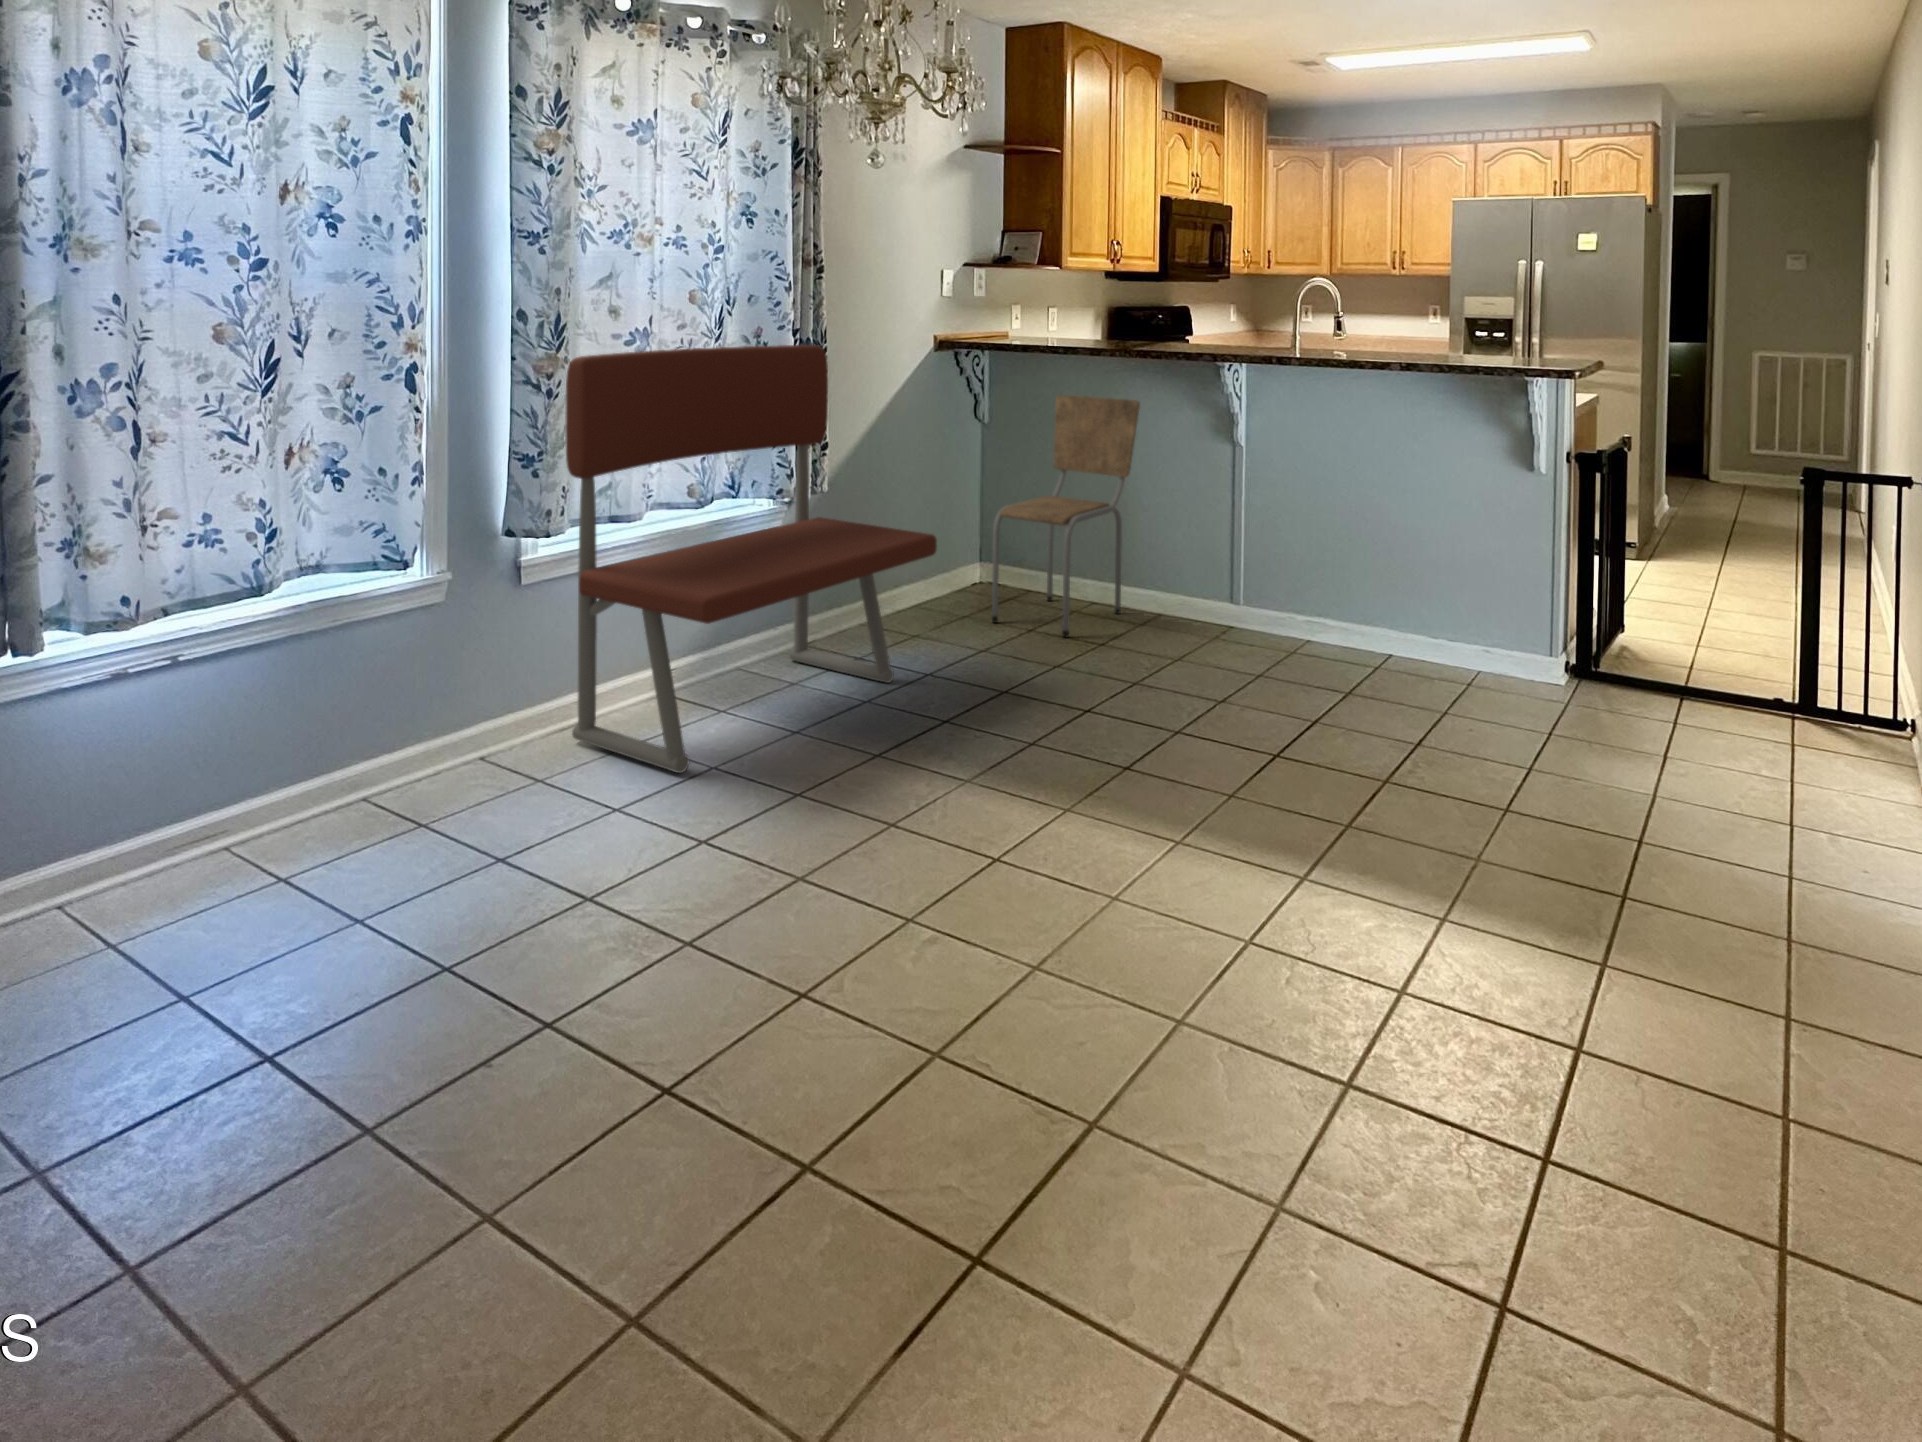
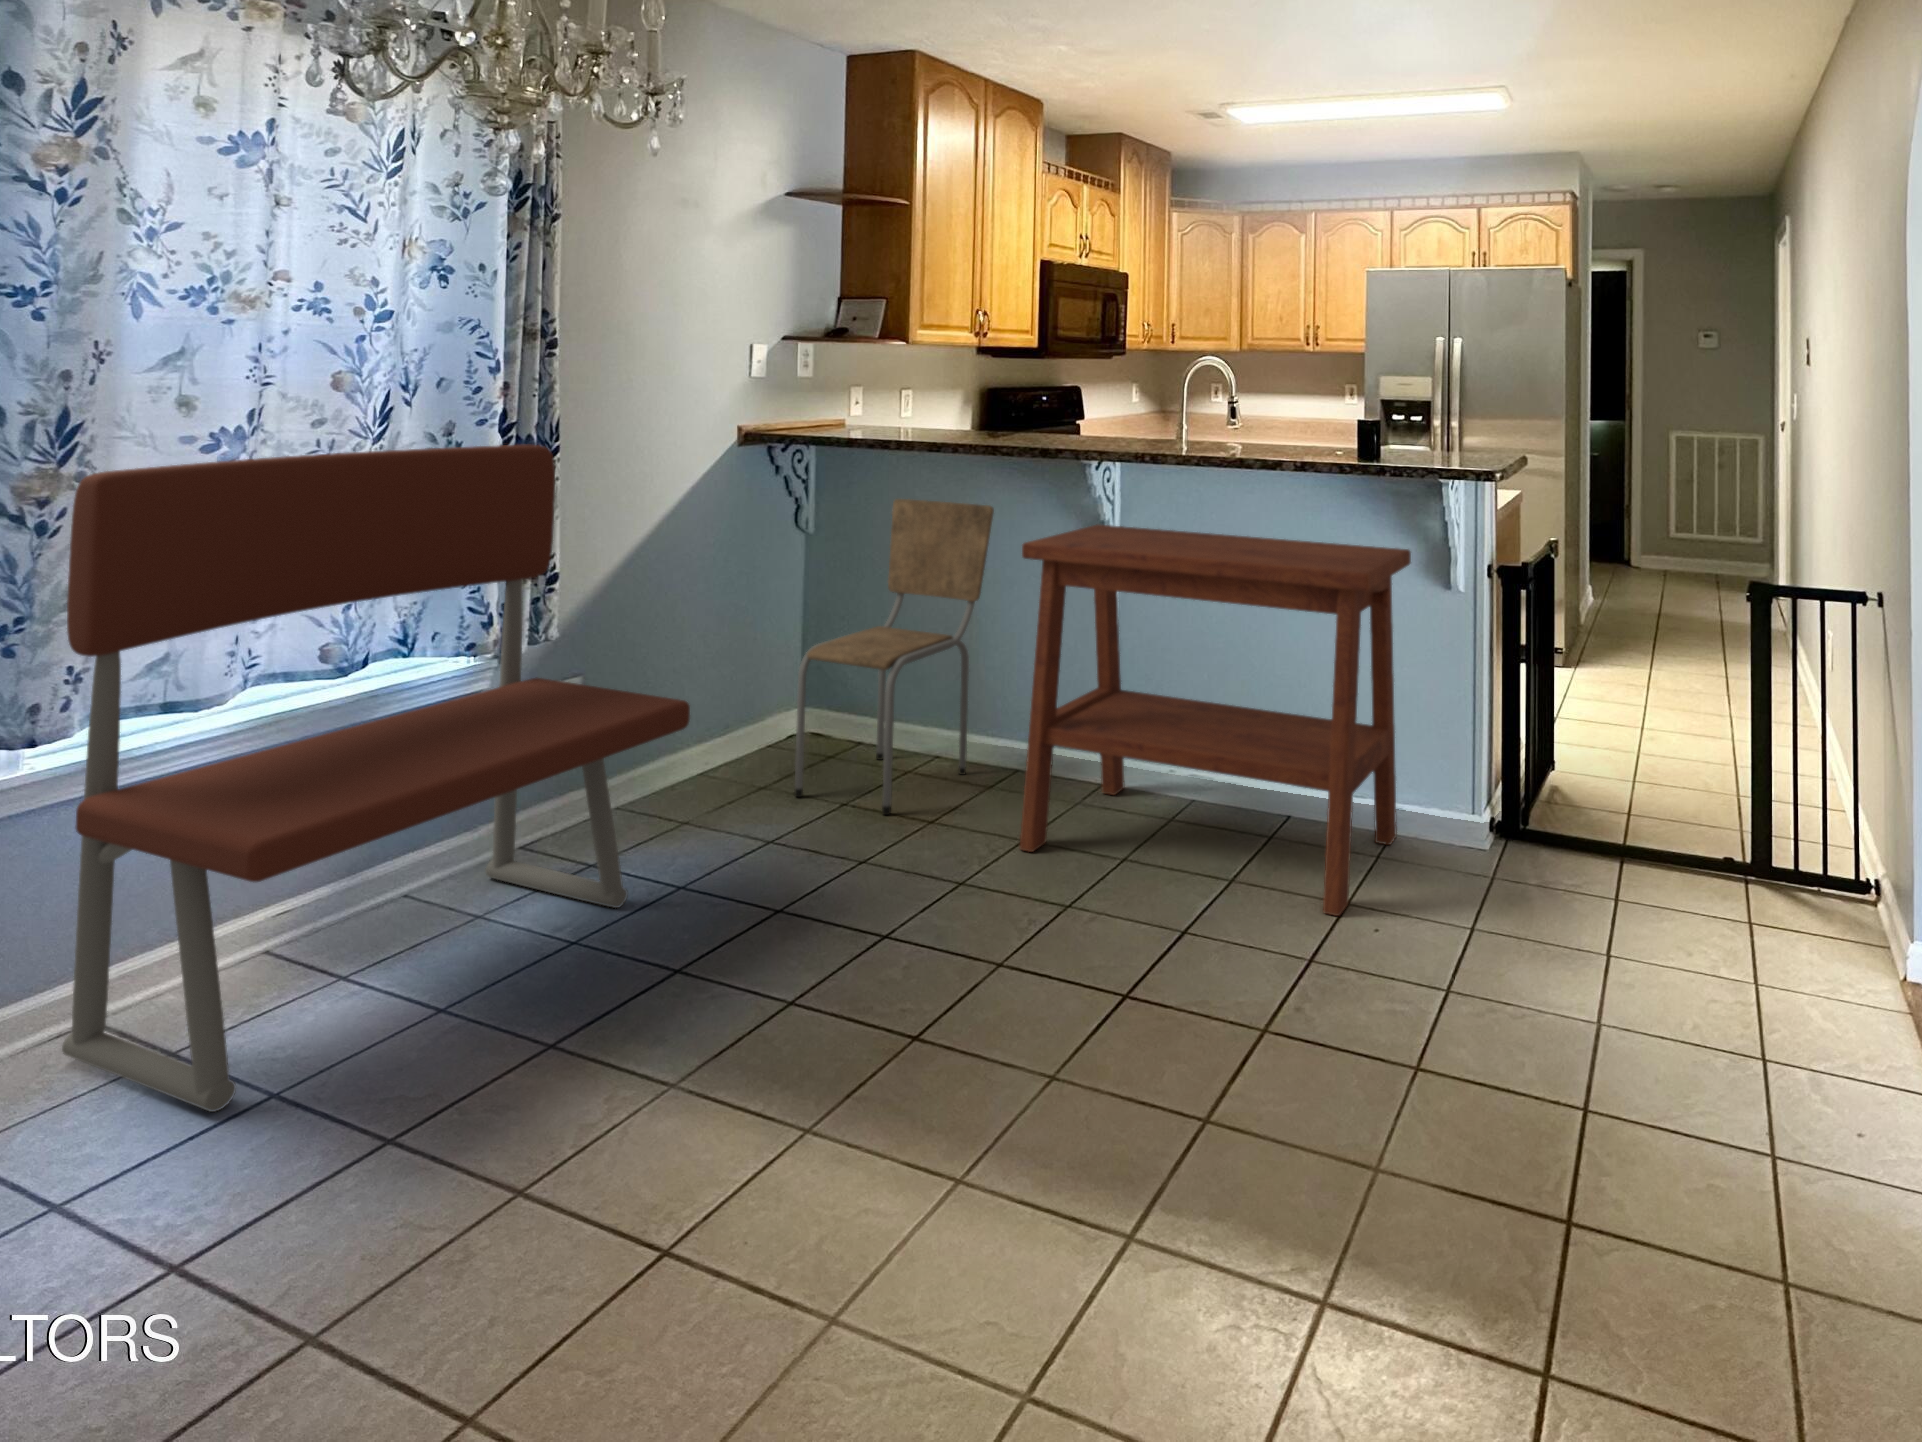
side table: none [1174,416,1499,720] -> present [1020,524,1411,916]

